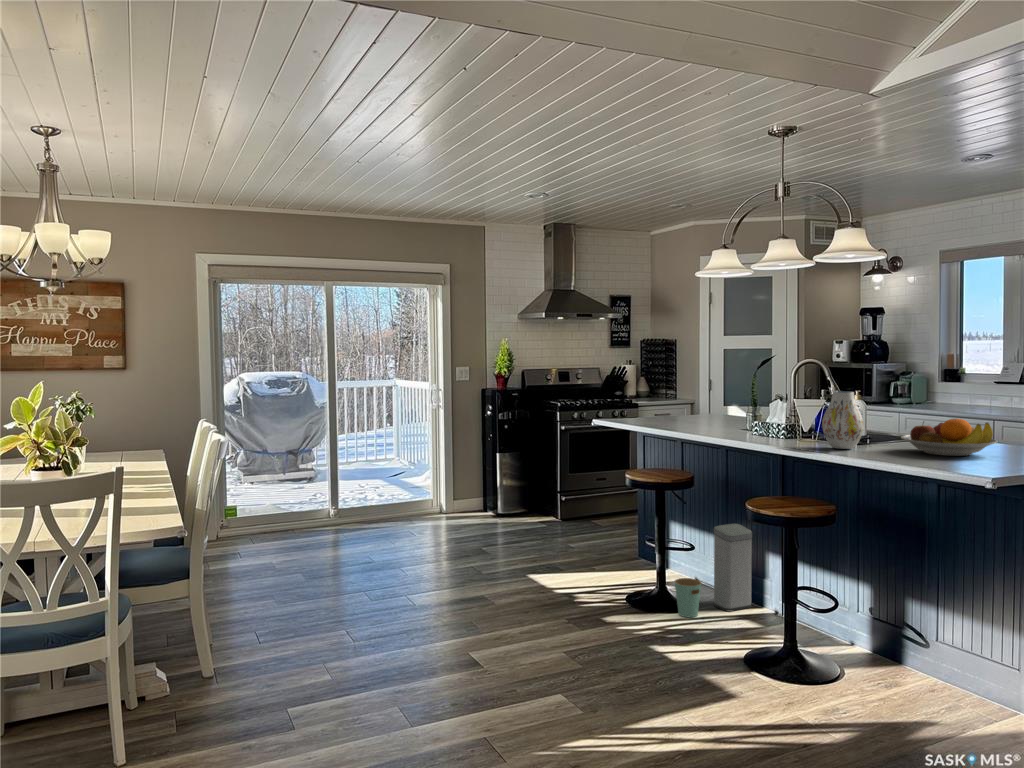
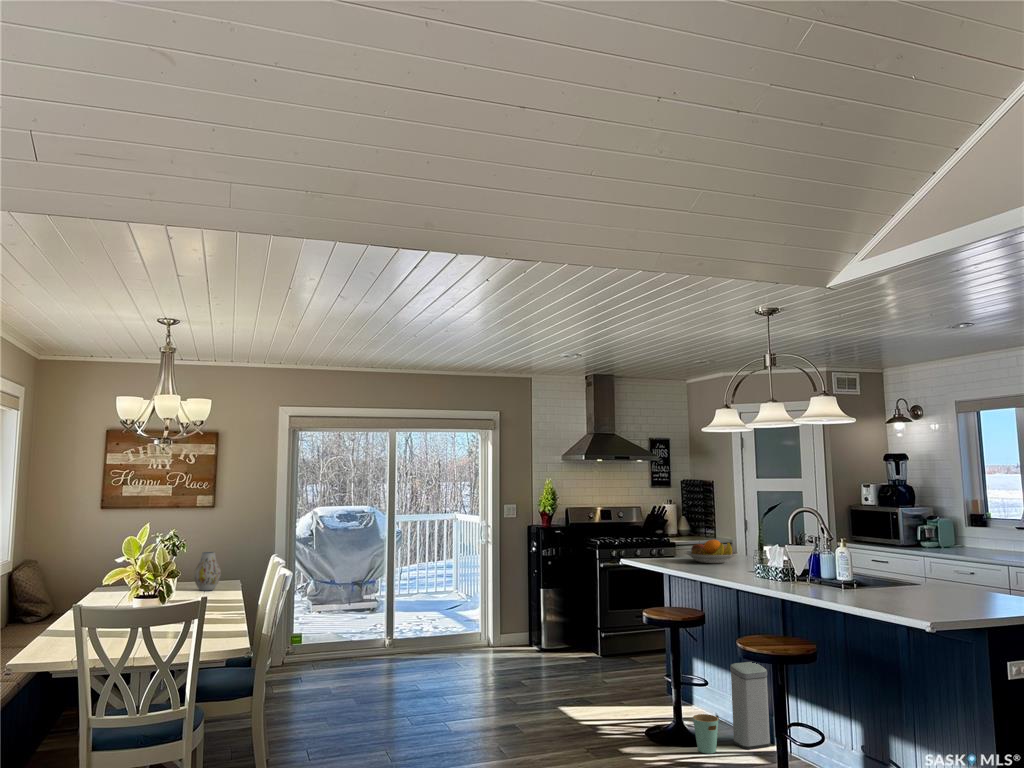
vase: present [822,391,864,449] -> present [194,552,221,591]
fruit bowl: present [901,419,997,456] -> present [684,540,738,563]

